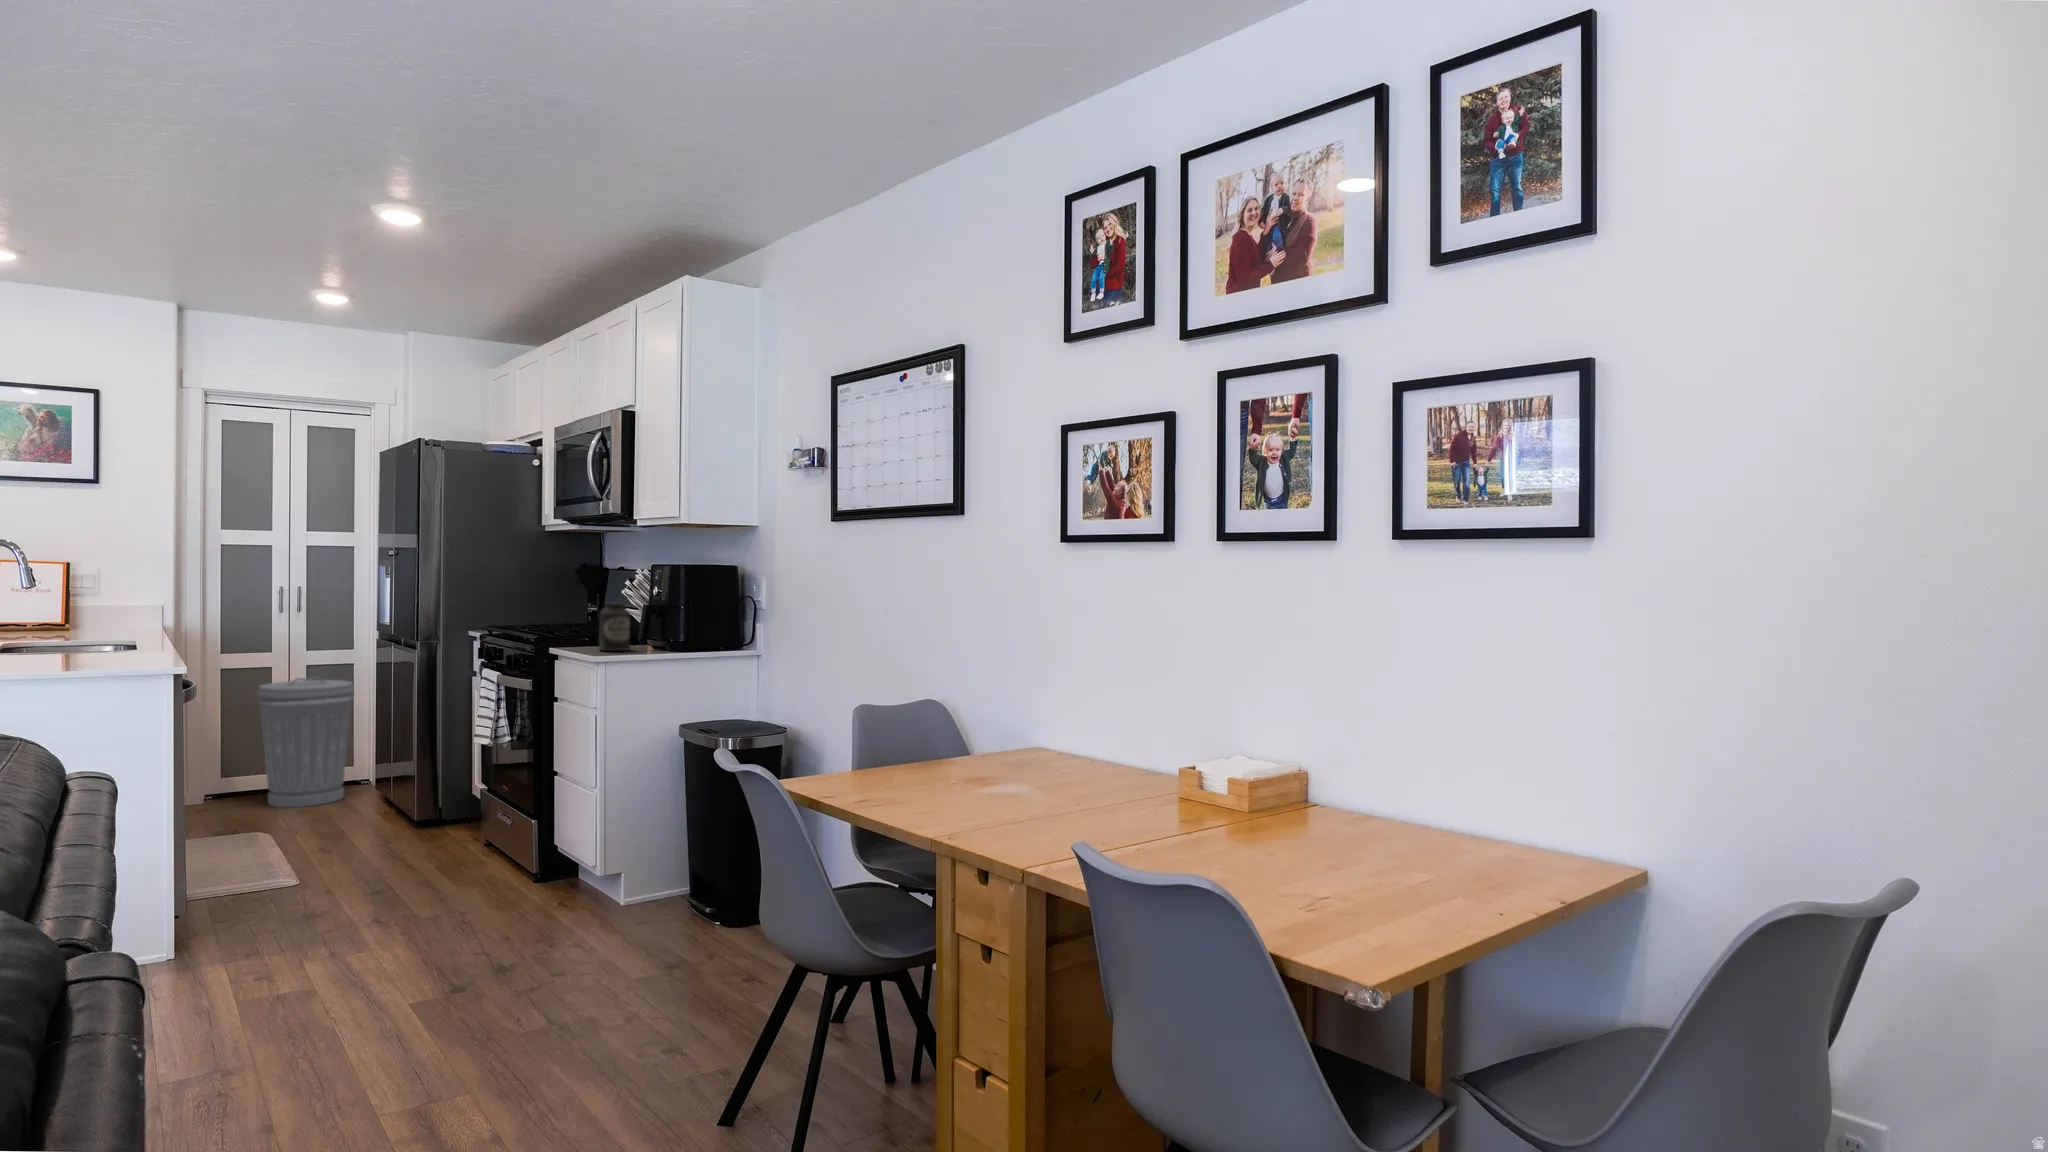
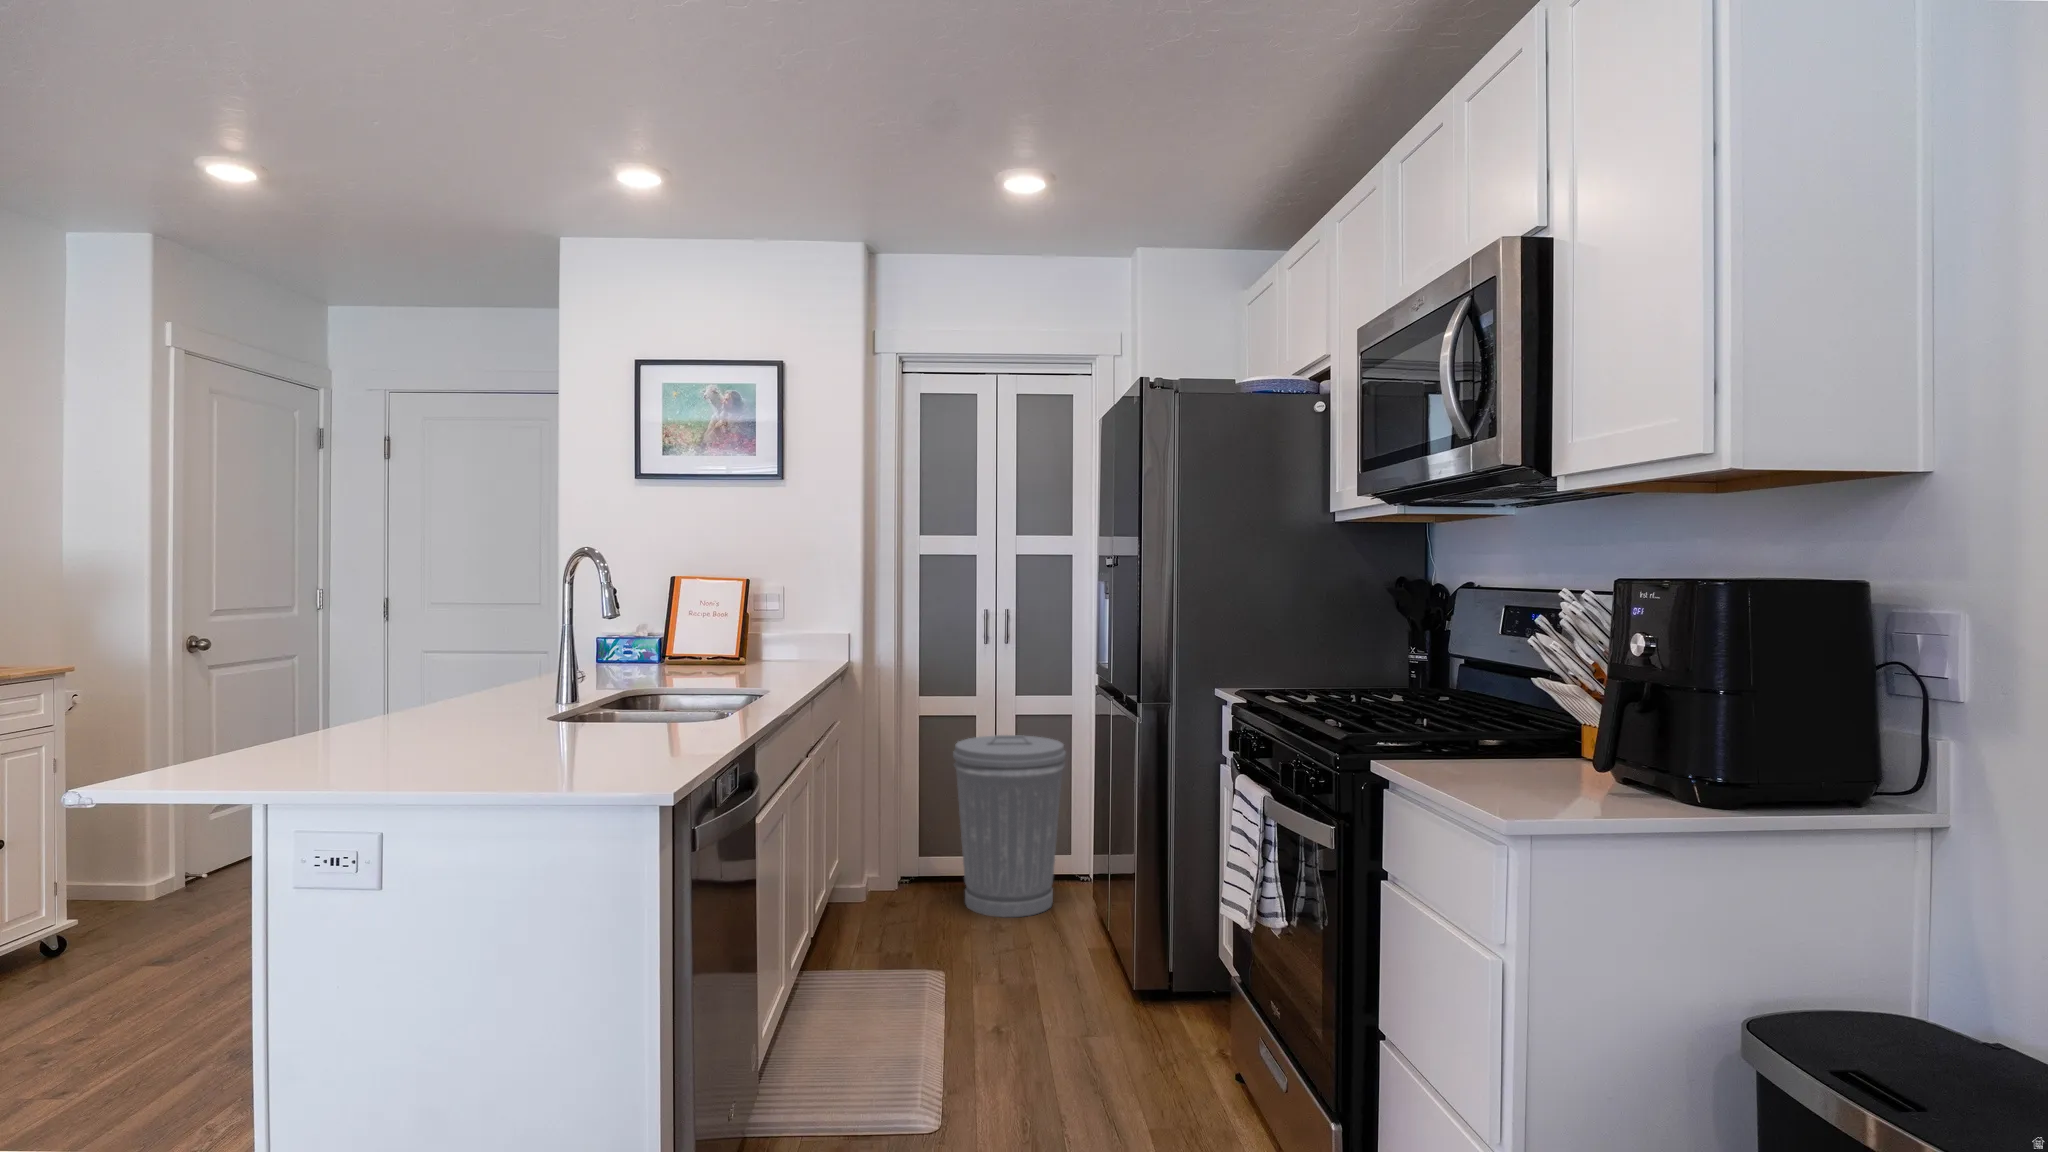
canister: present [599,602,630,651] -> none [1513,670,1598,803]

